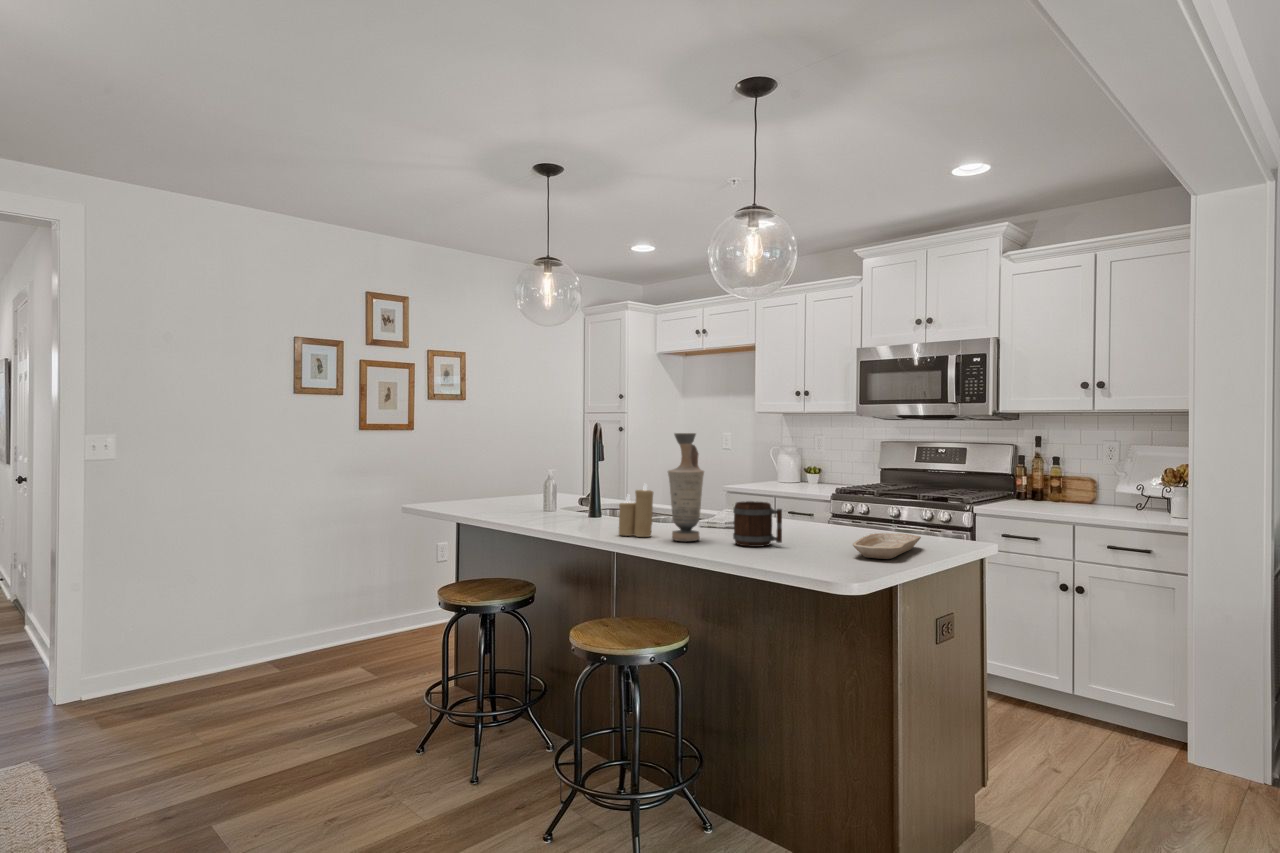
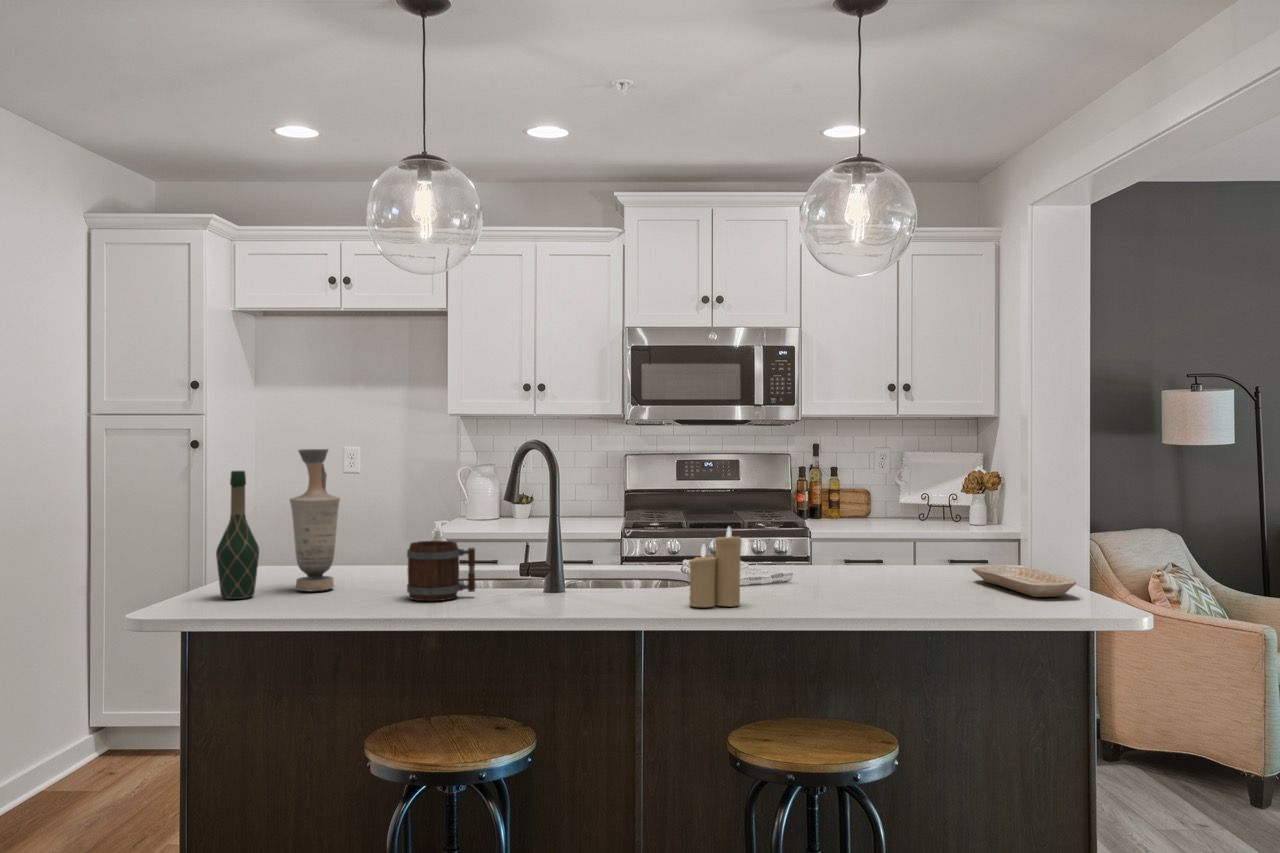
vase: present [668,433,704,542] -> present [290,449,340,591]
wine bottle: none [451,442,473,509] -> present [216,471,259,599]
mug: present [733,501,782,547] -> present [407,541,475,601]

